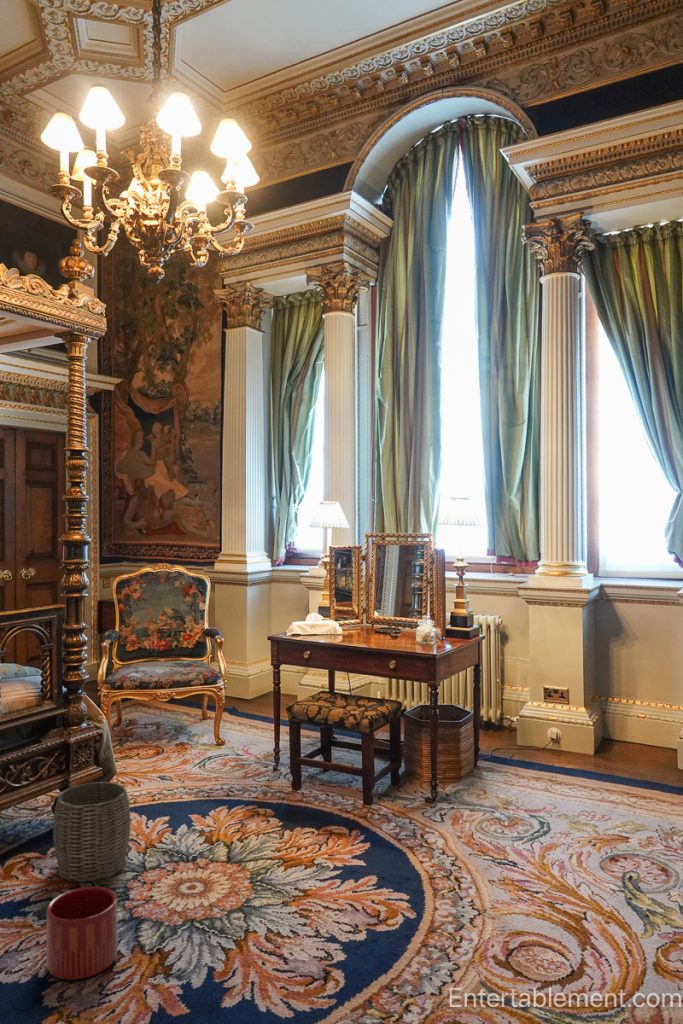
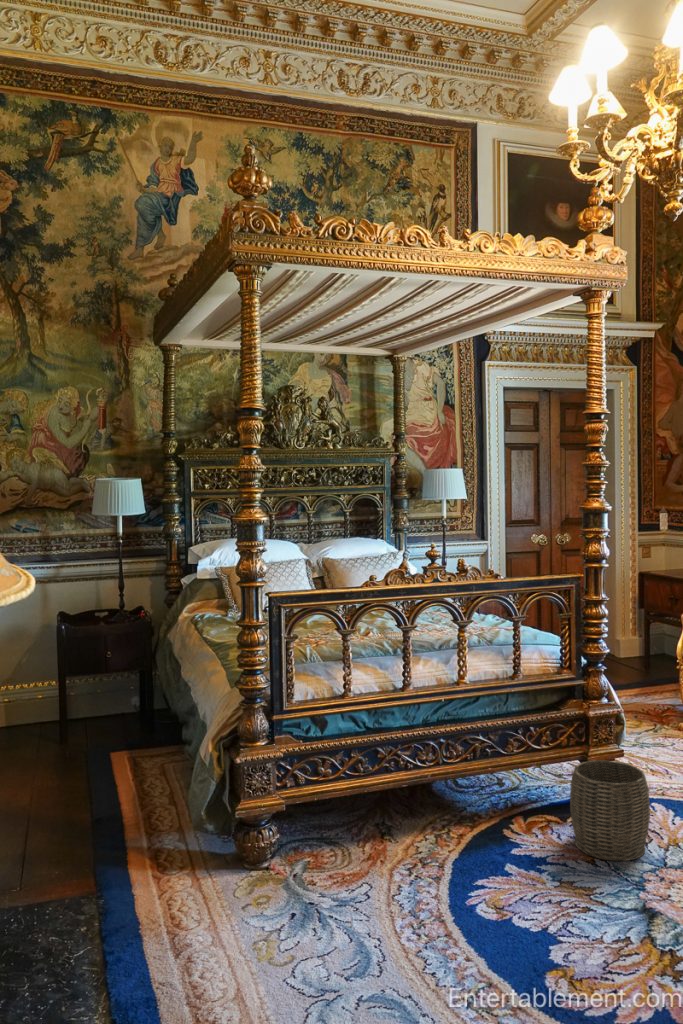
planter: present [46,887,117,980] -> none [555,861,625,950]

